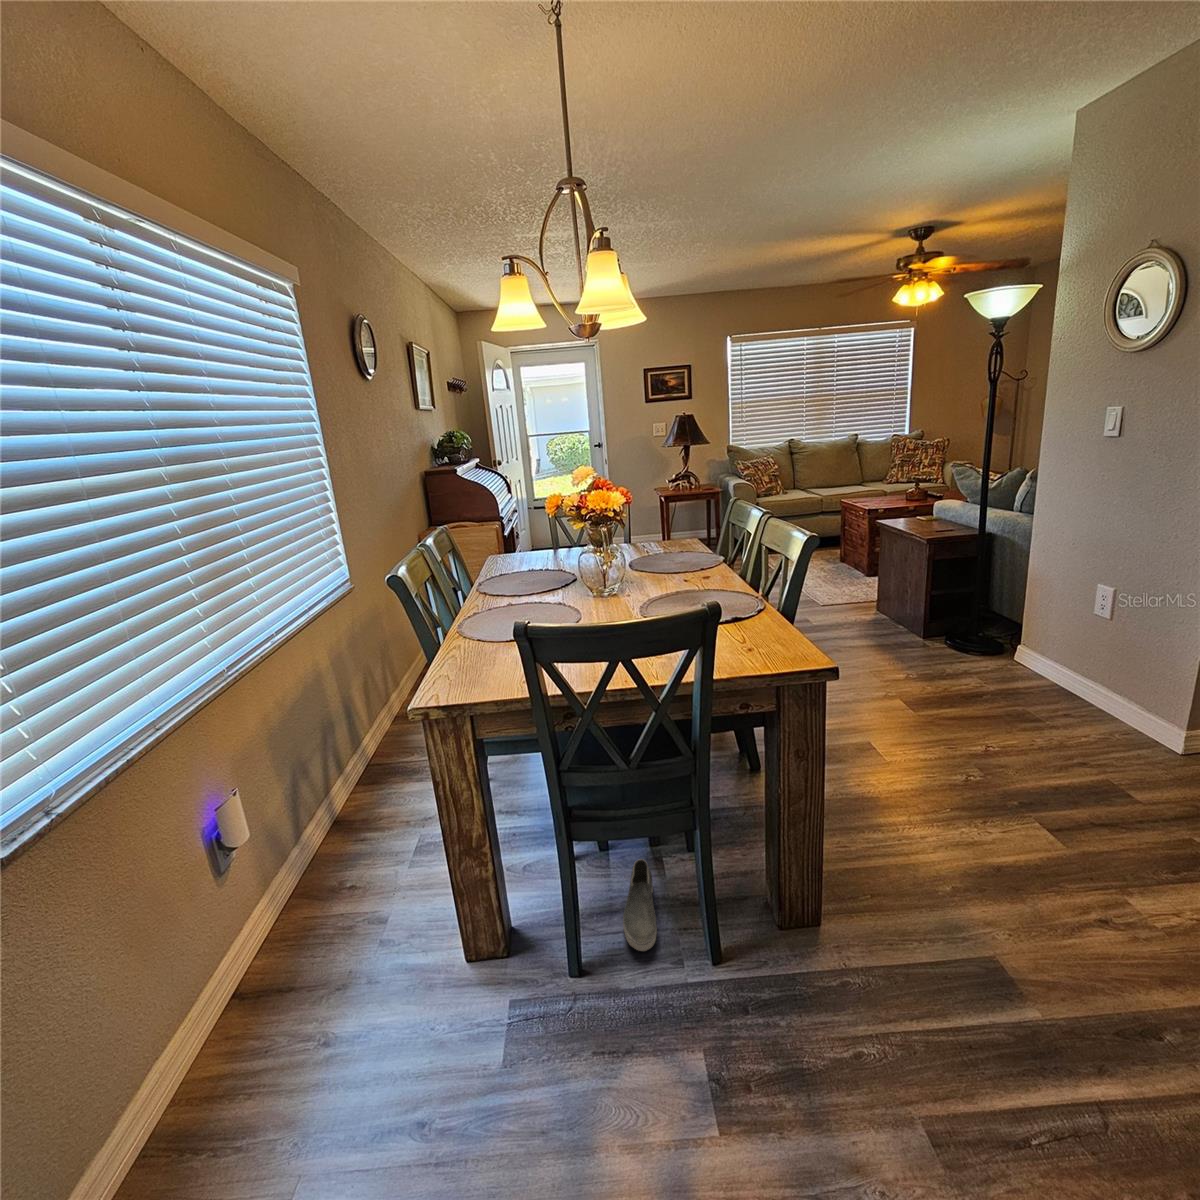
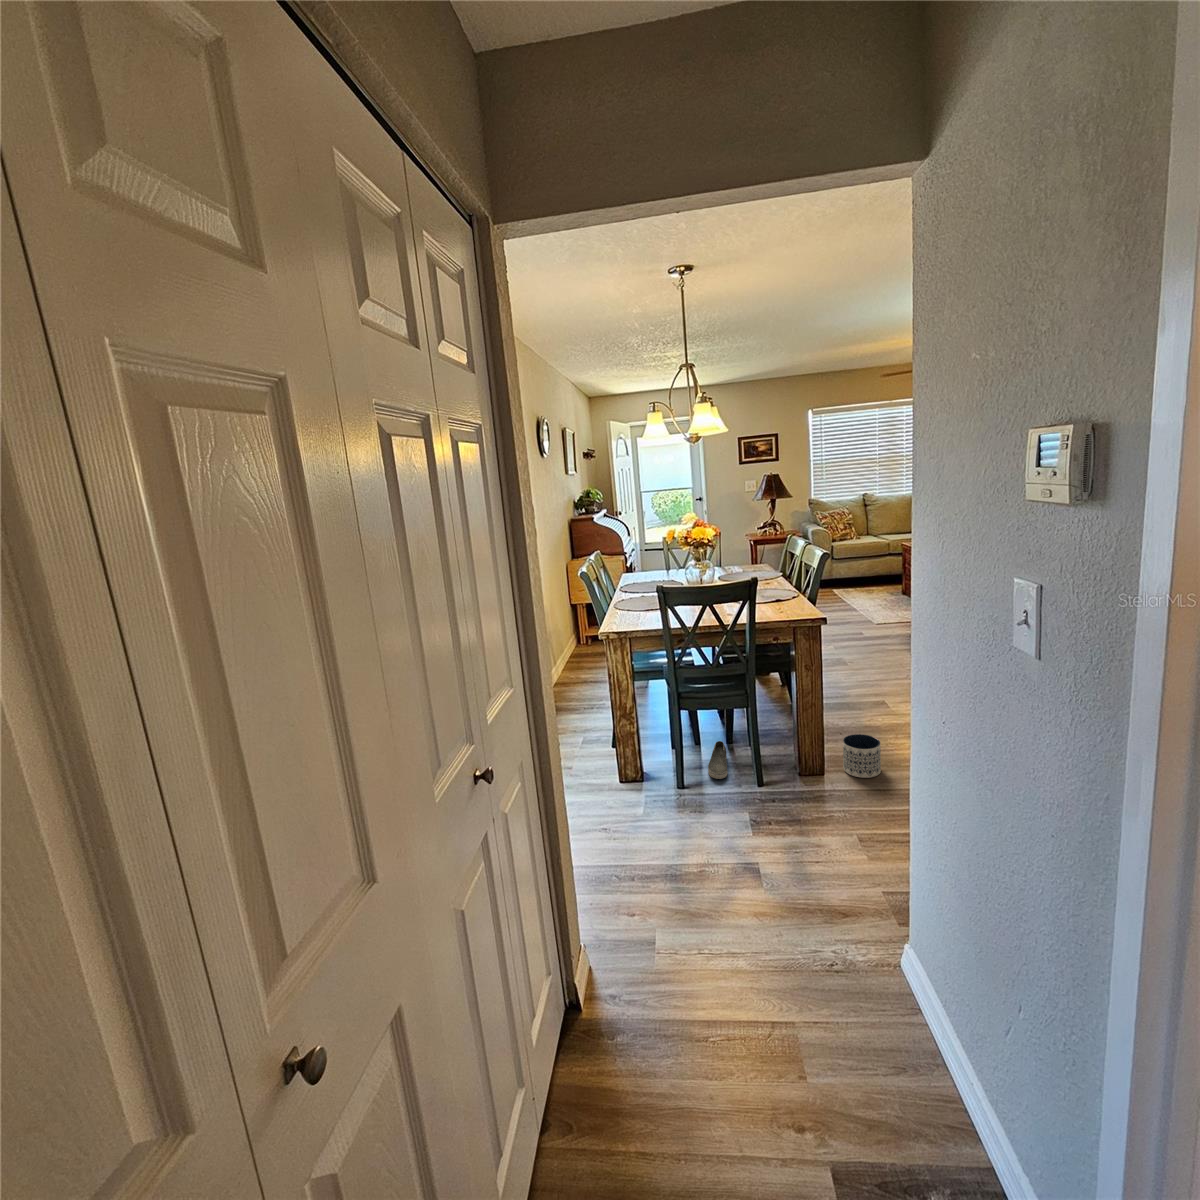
planter: none [849,849,916,935] -> present [843,734,881,778]

